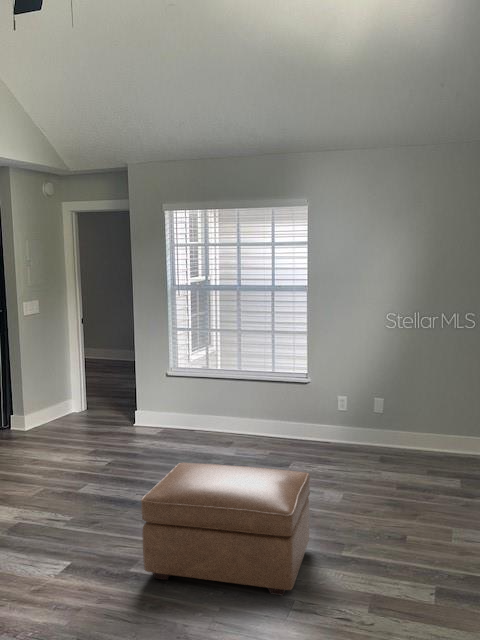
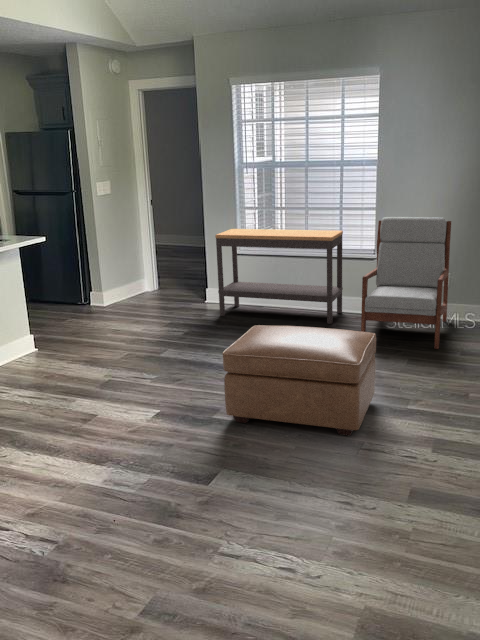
armchair: none [294,342,382,481] -> present [361,217,451,349]
console table: none [145,350,276,451] -> present [215,229,343,324]

